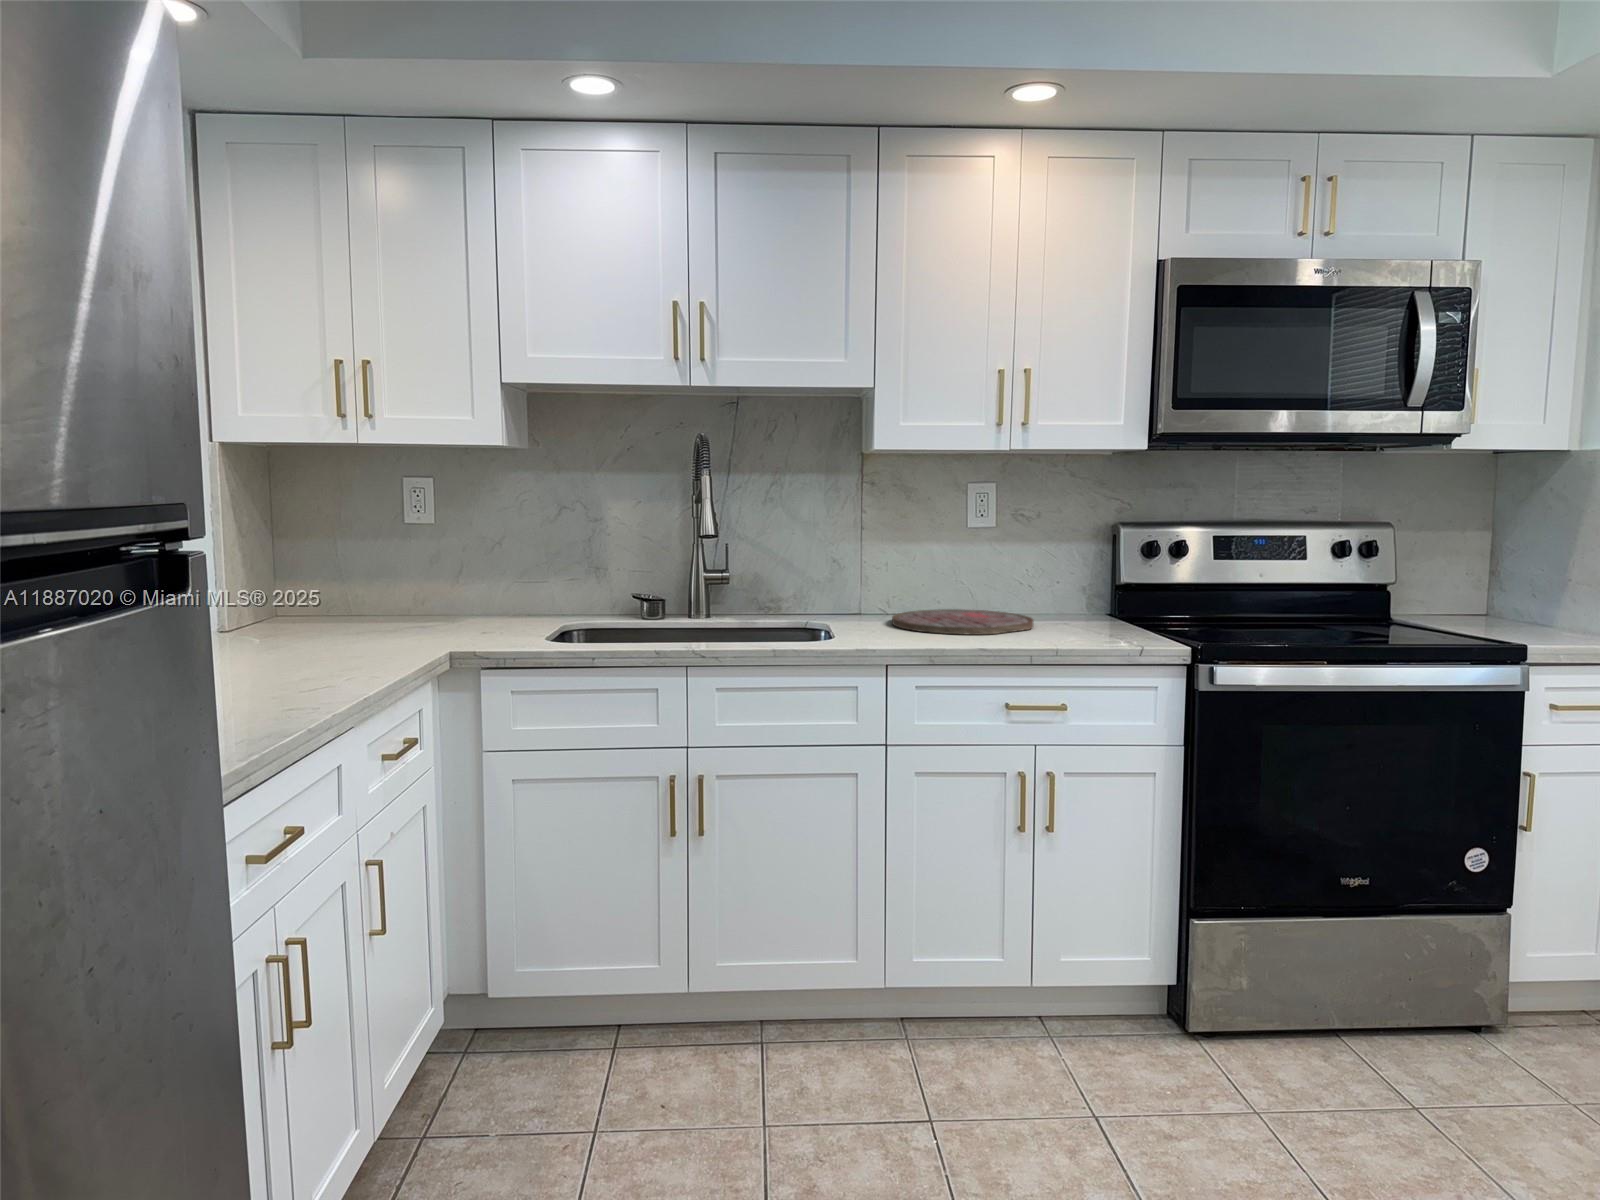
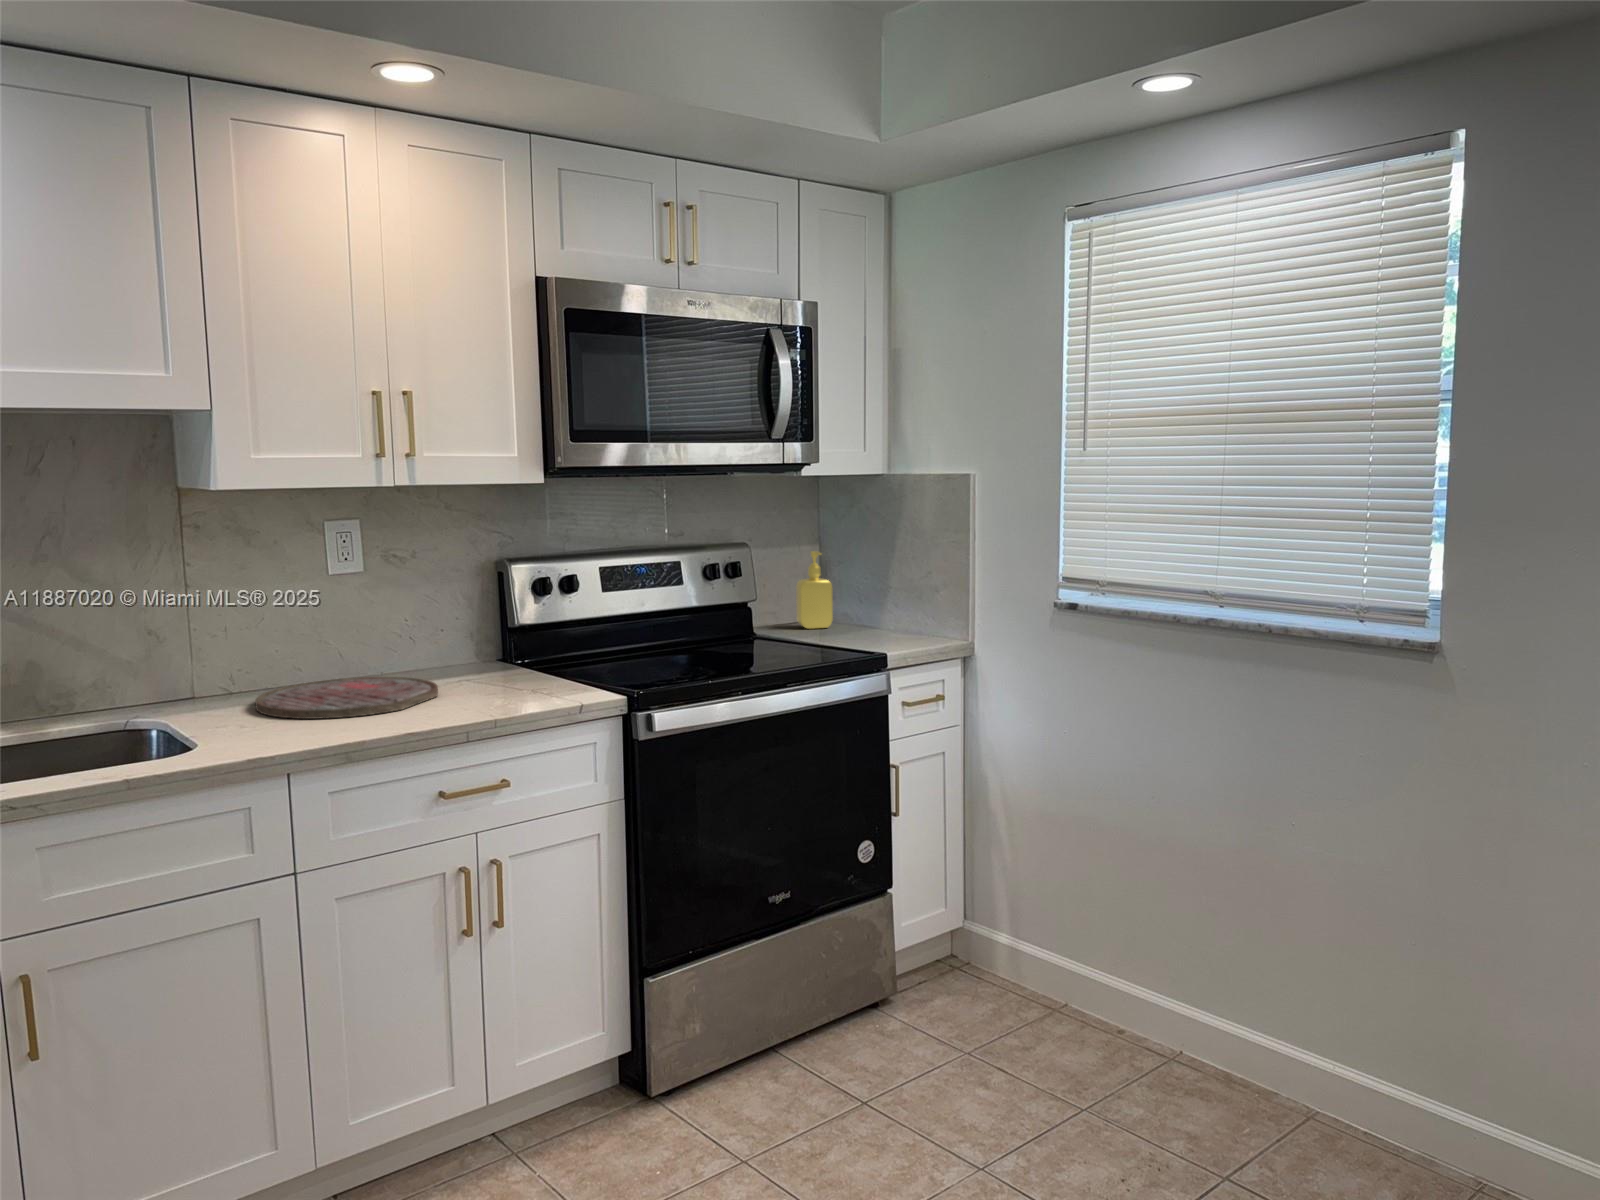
soap dispenser: none [1451,535,1497,620] -> present [796,551,833,629]

